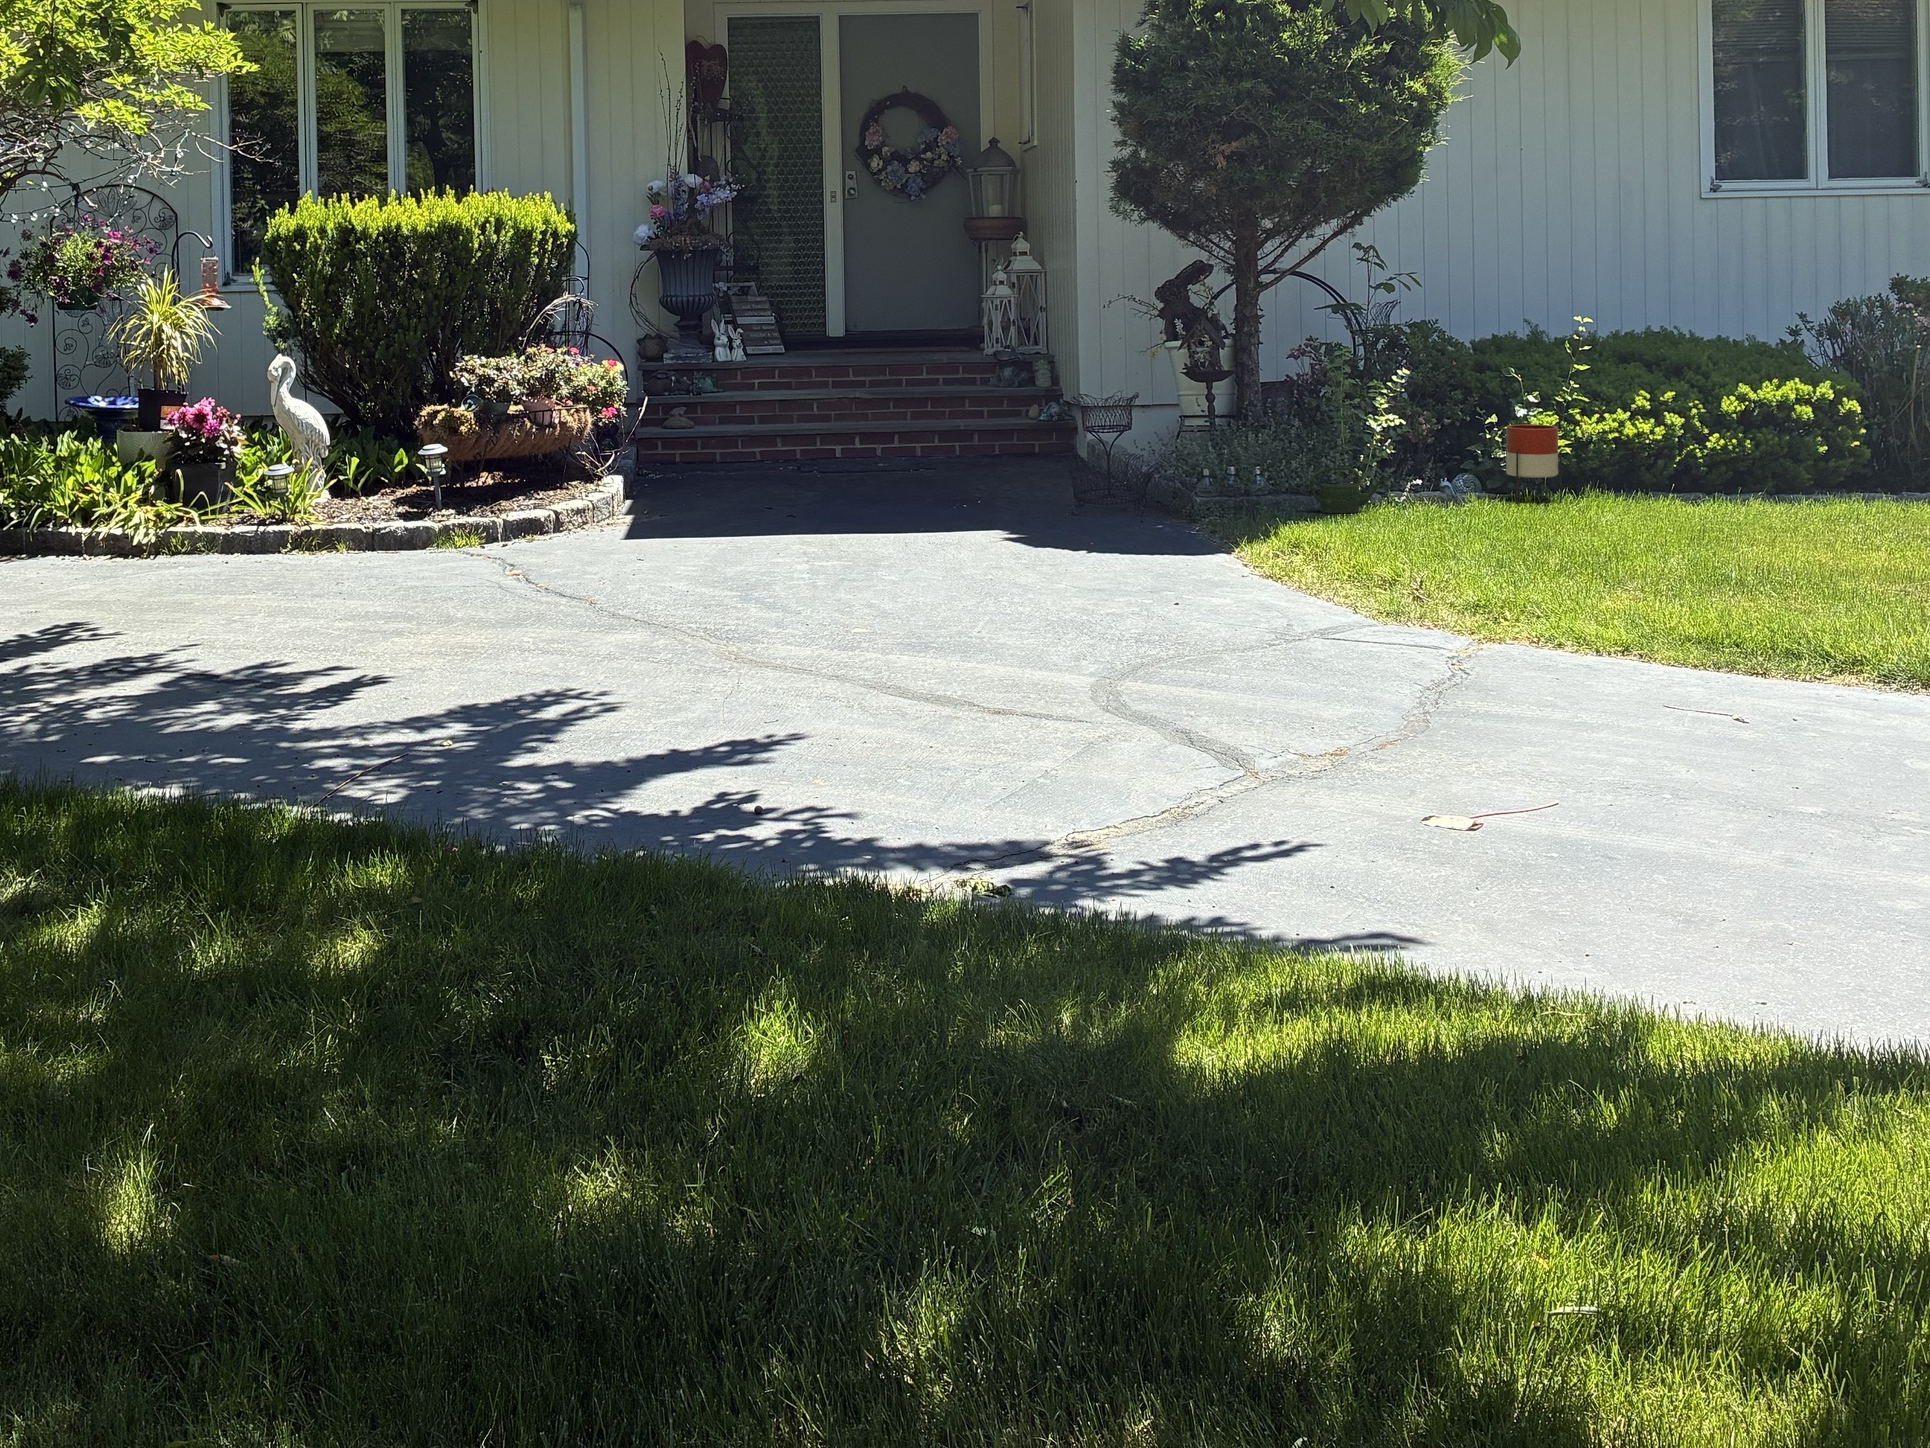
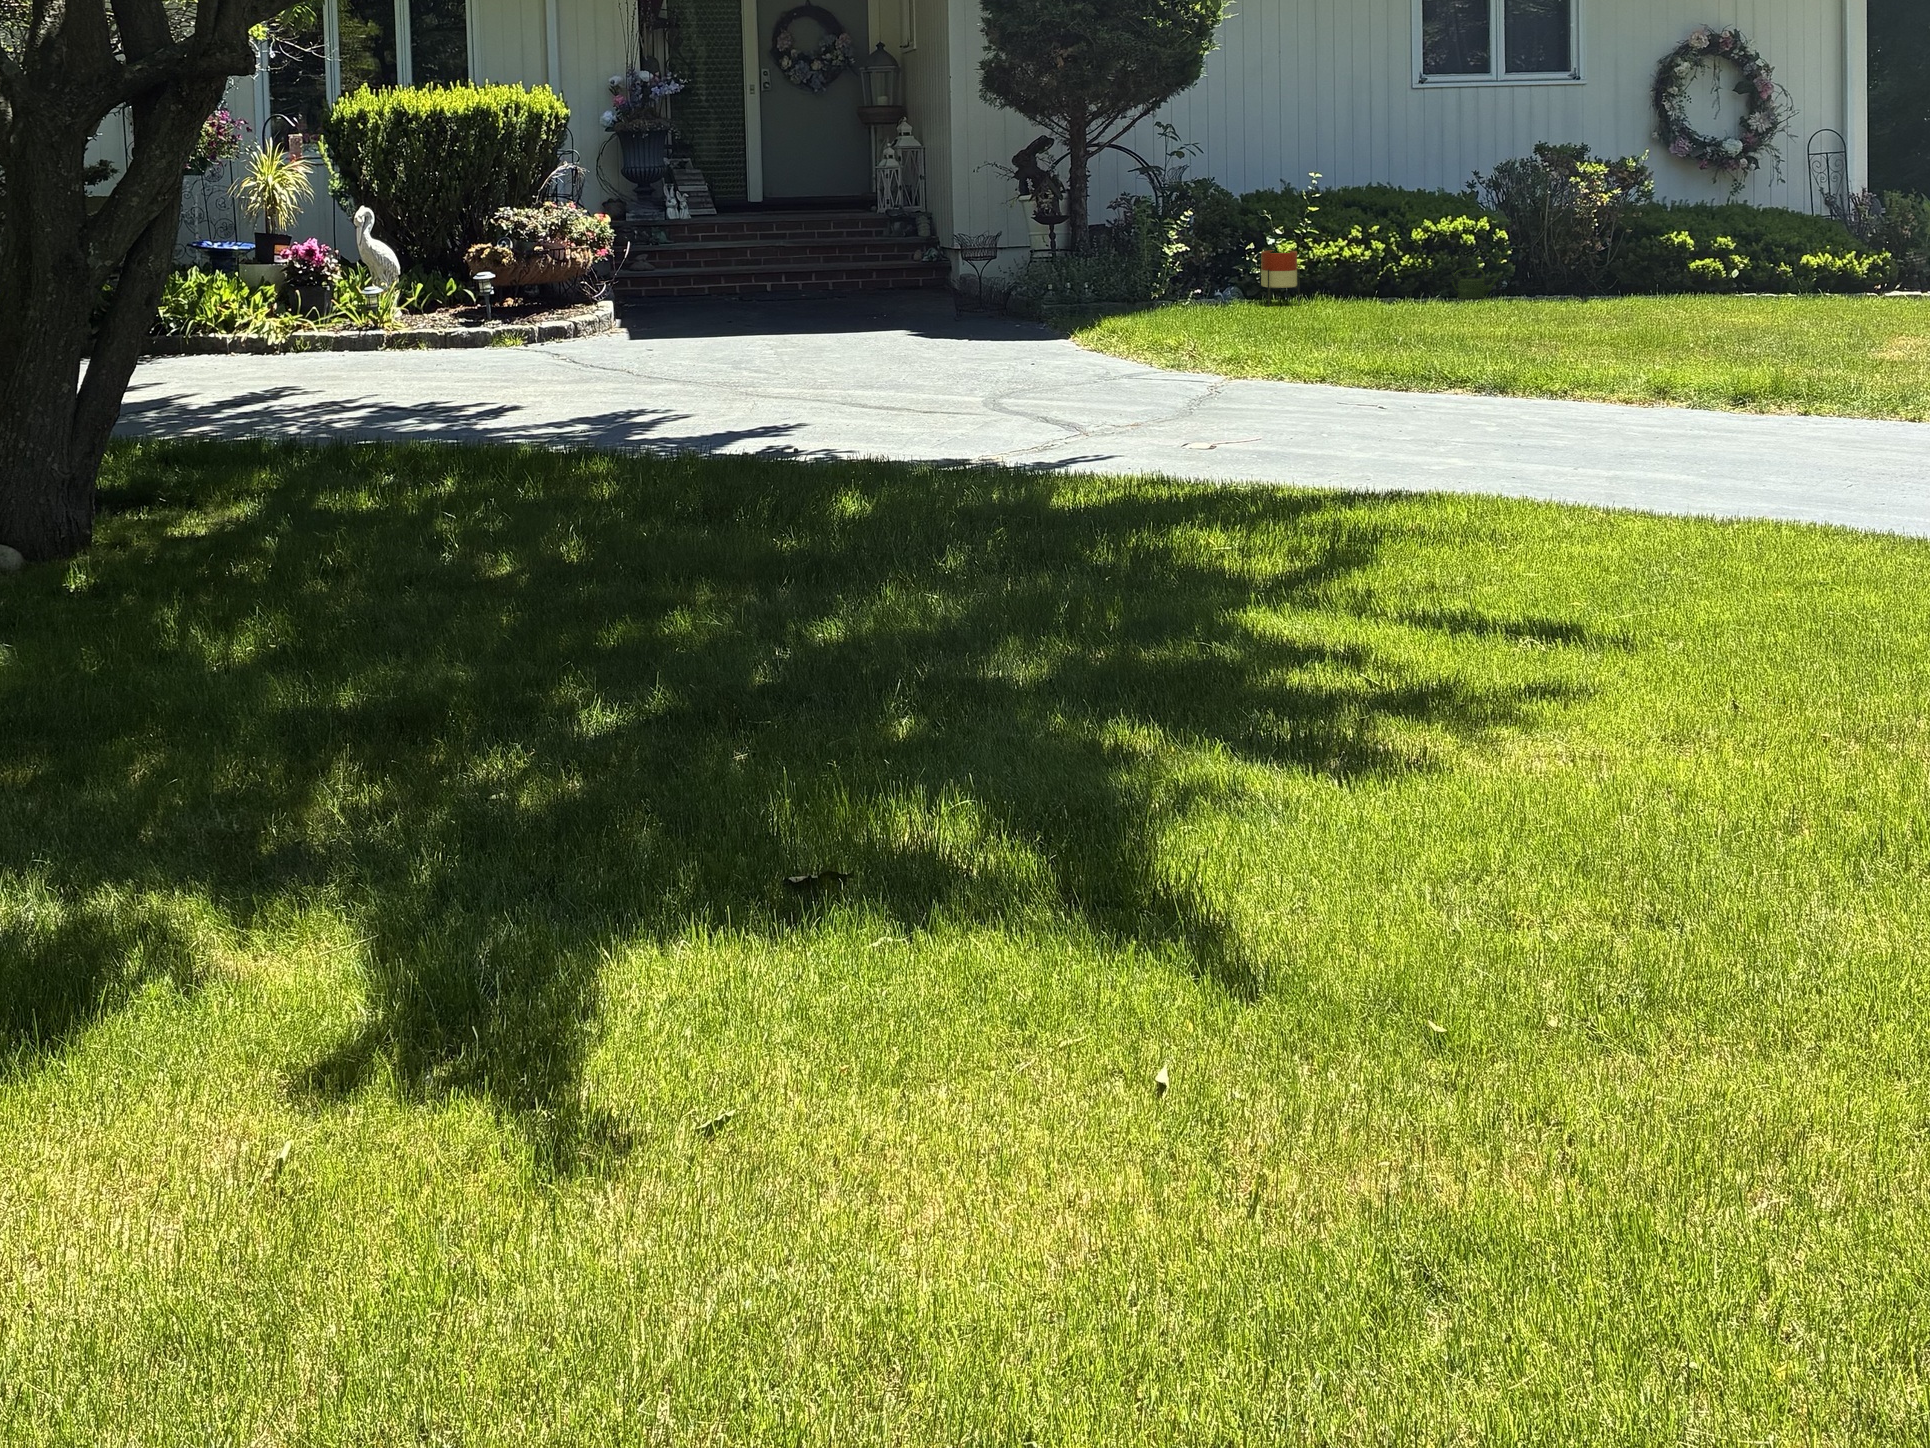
watering can: present [1310,467,1386,513] -> present [1451,268,1502,299]

